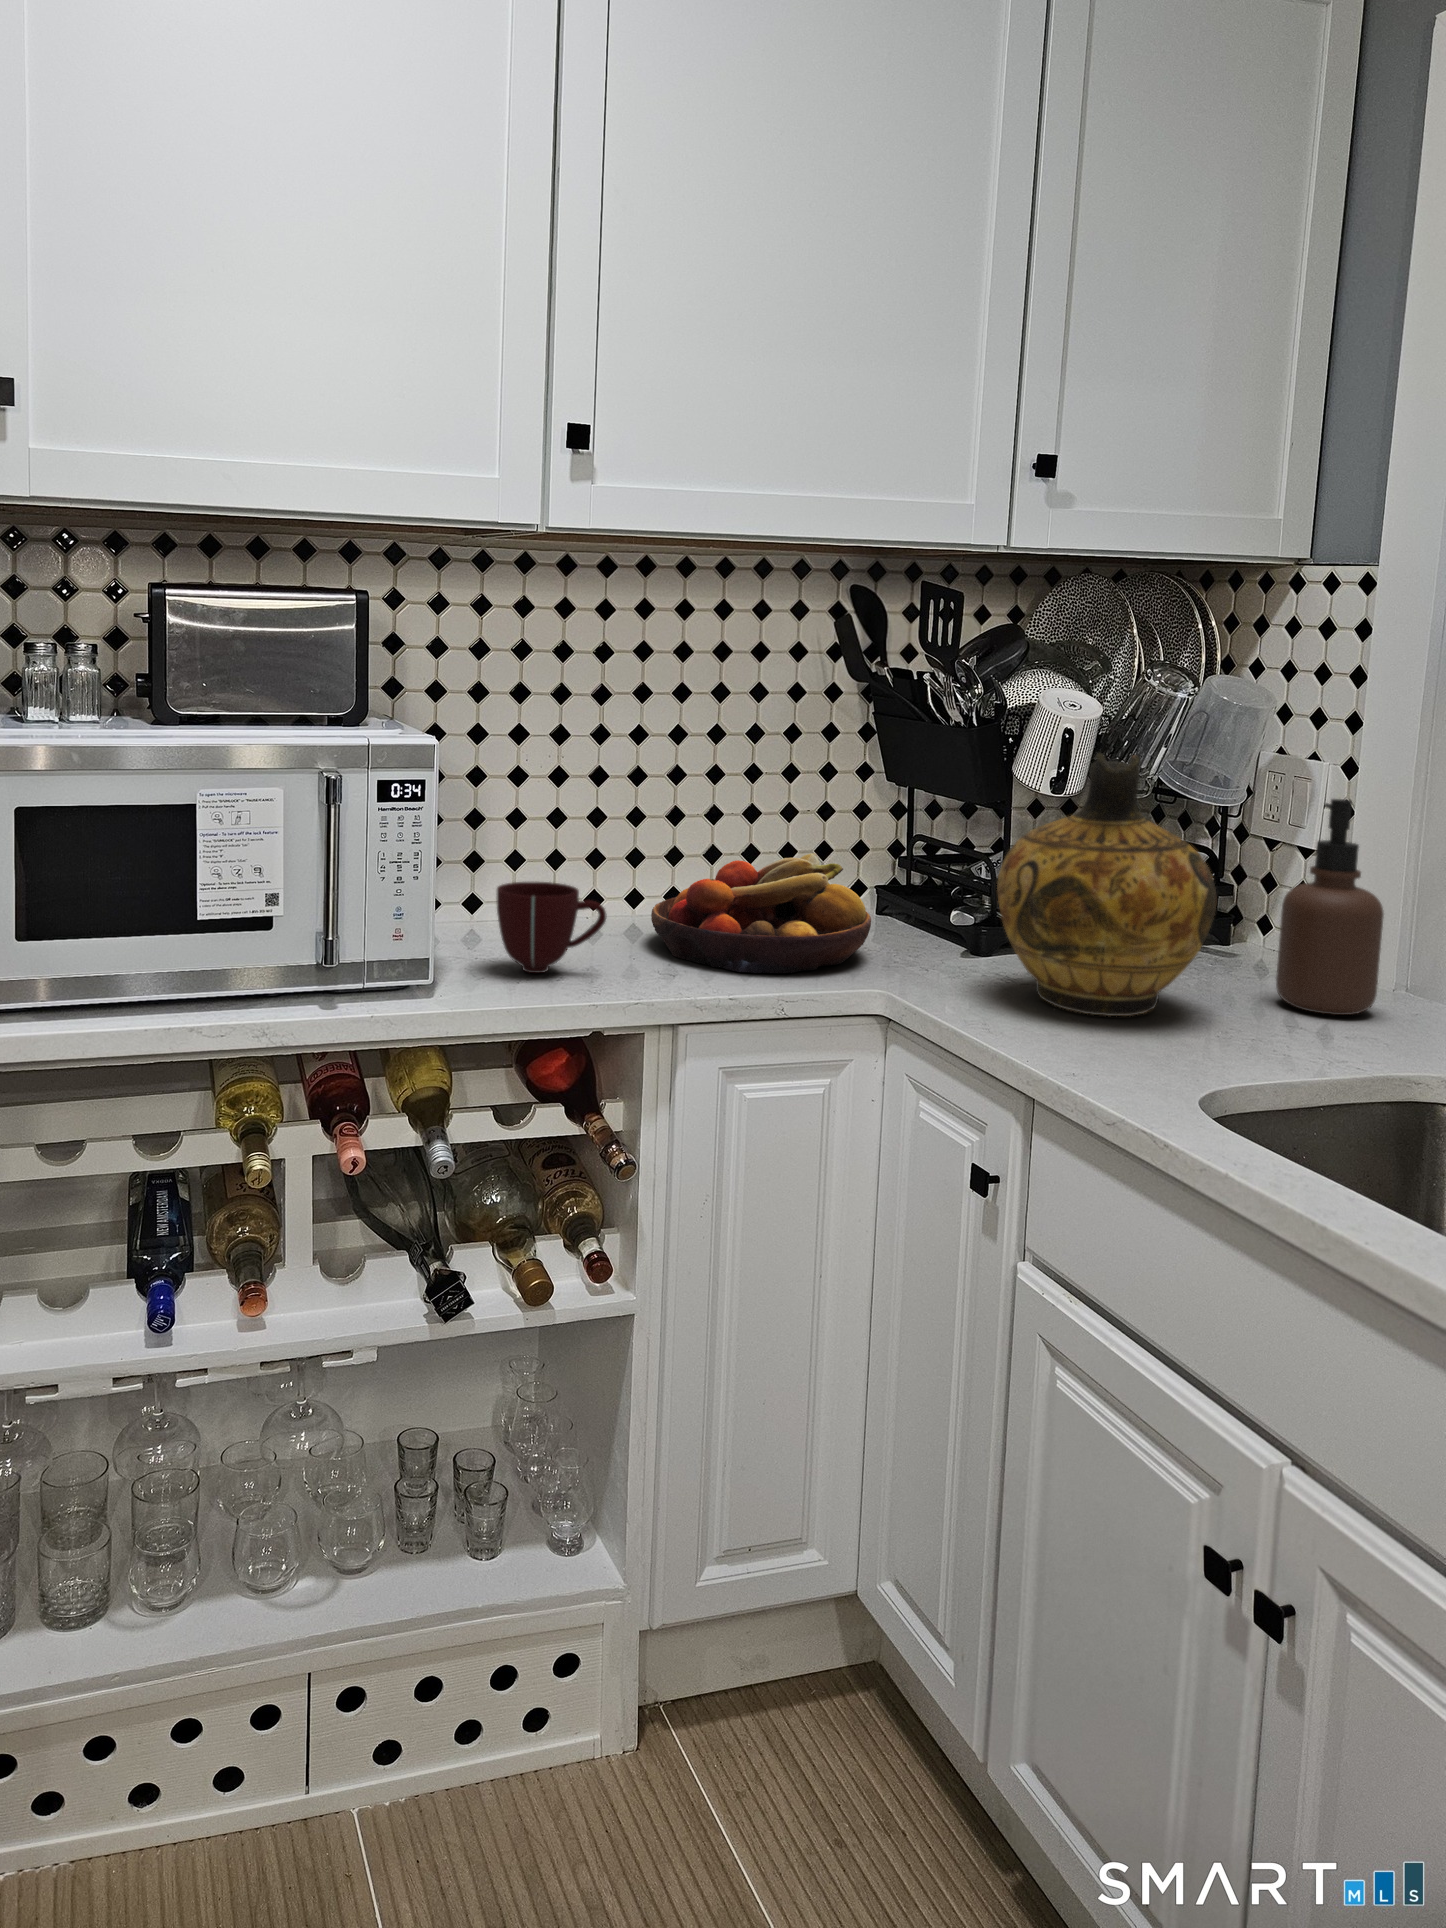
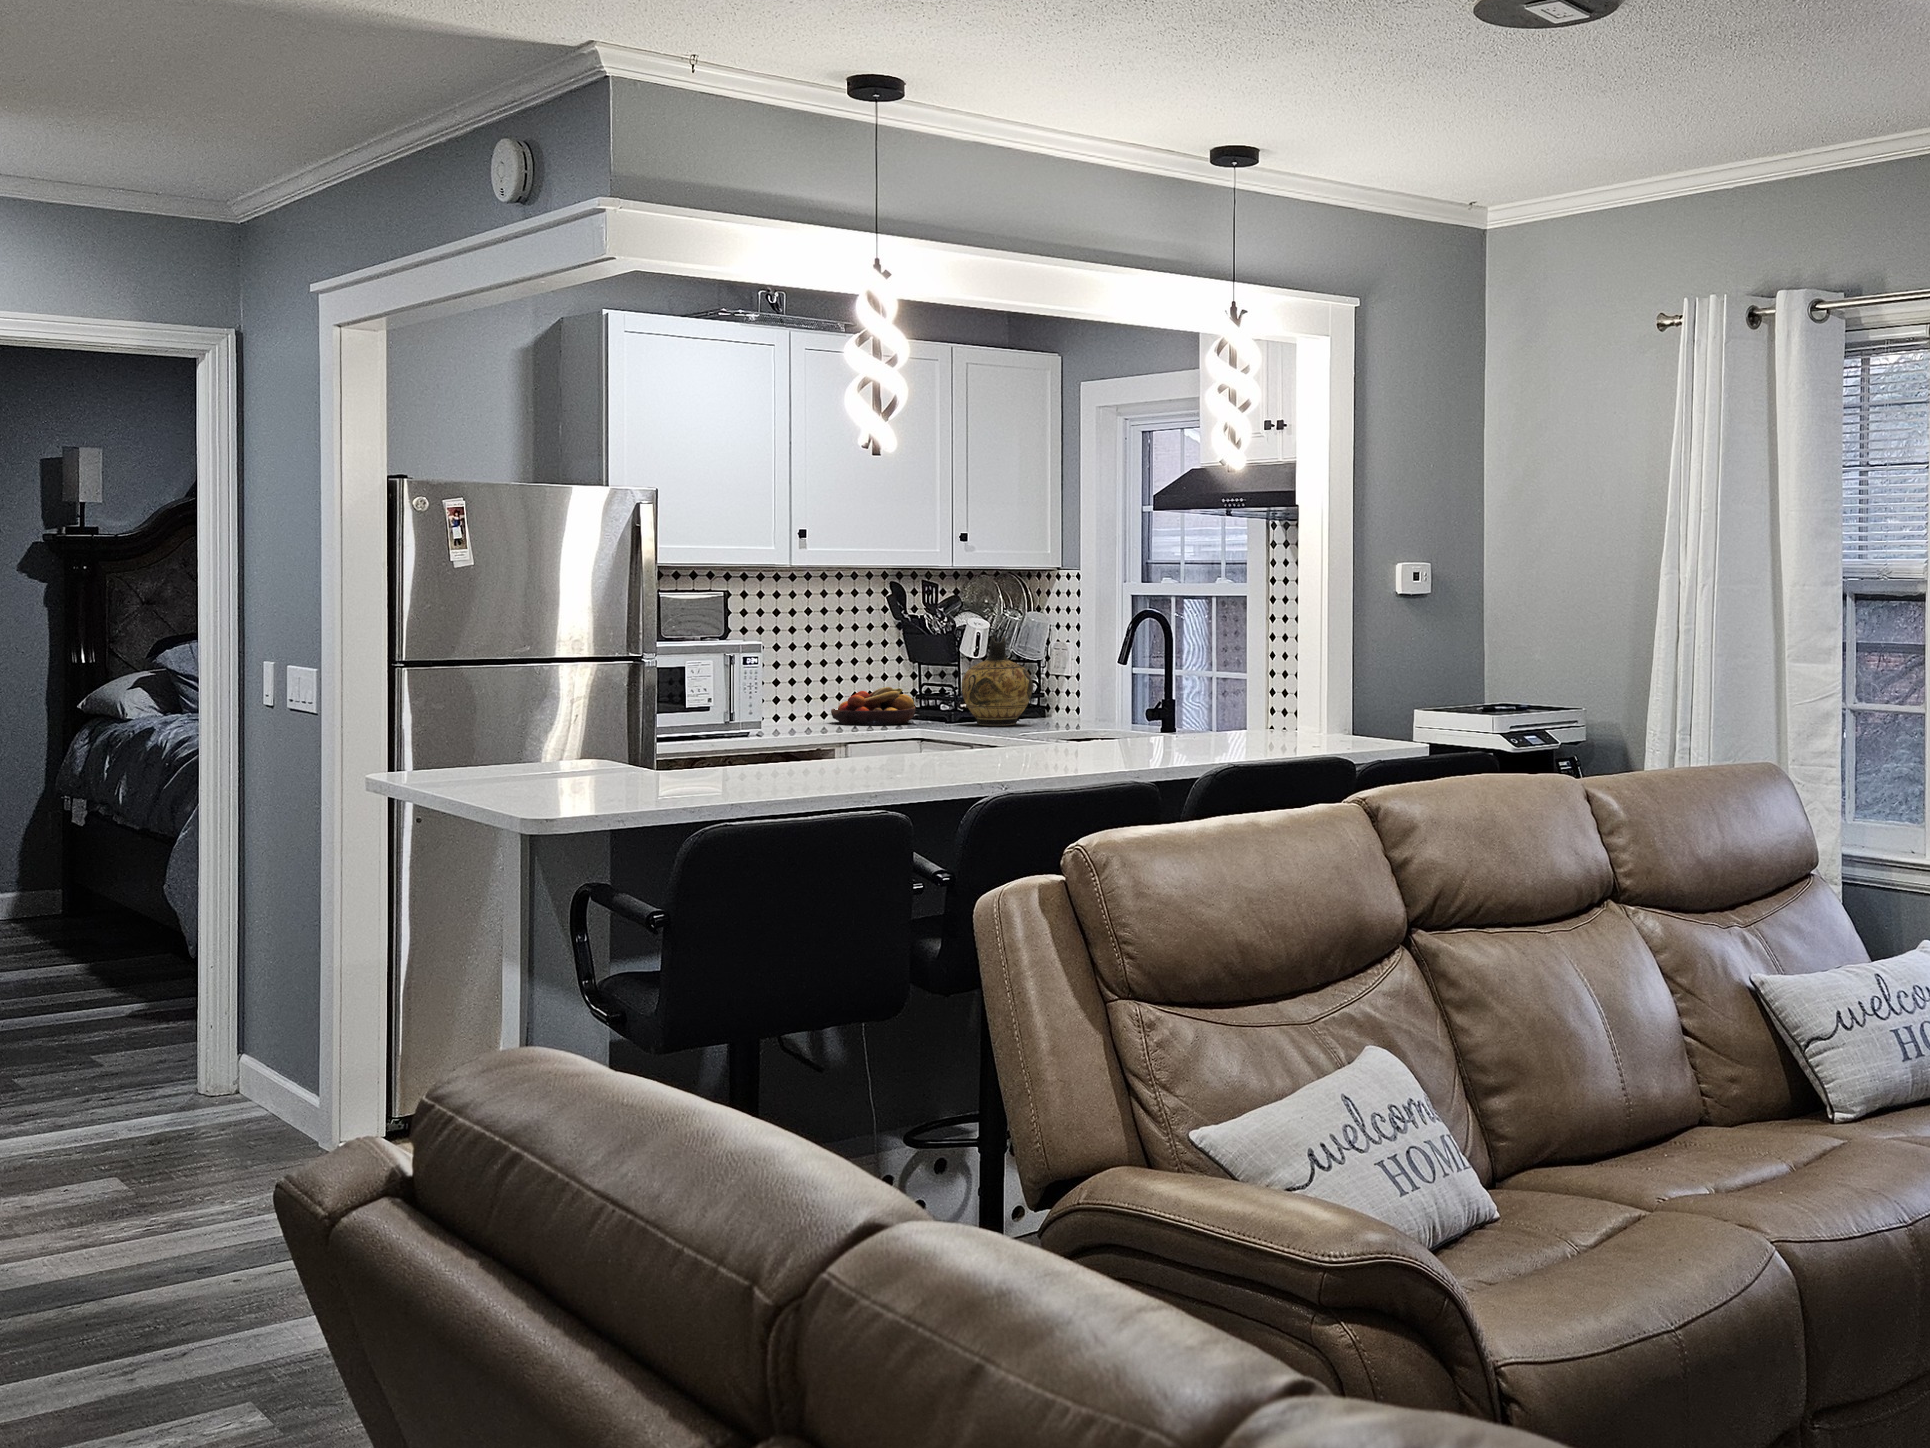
soap dispenser: present [1276,799,1384,1015] -> none [1056,652,1087,724]
mug: present [497,882,607,973] -> none [787,696,828,727]

